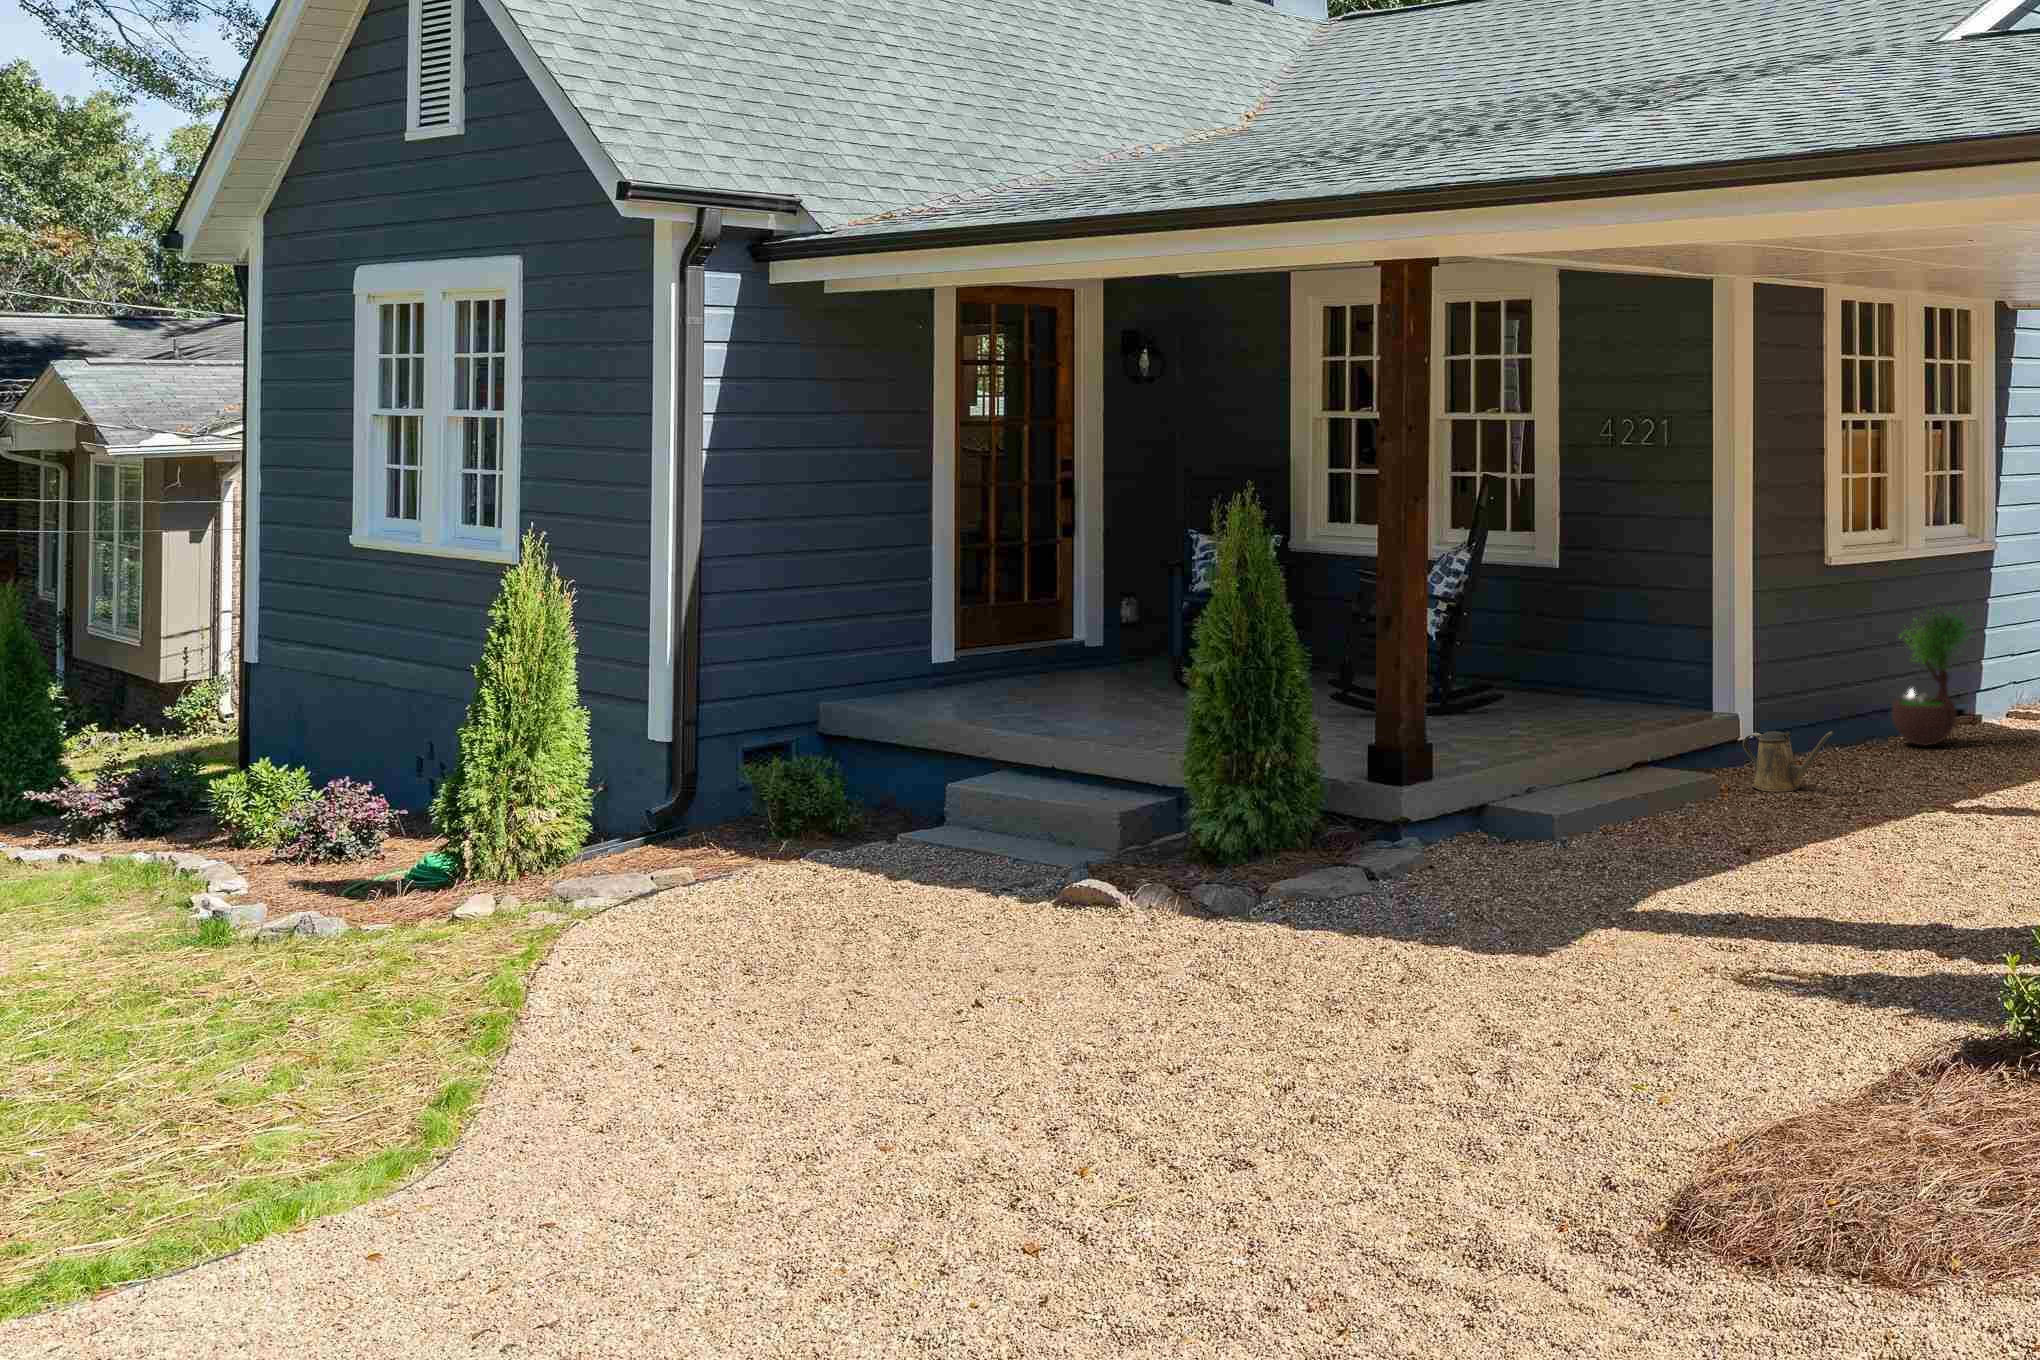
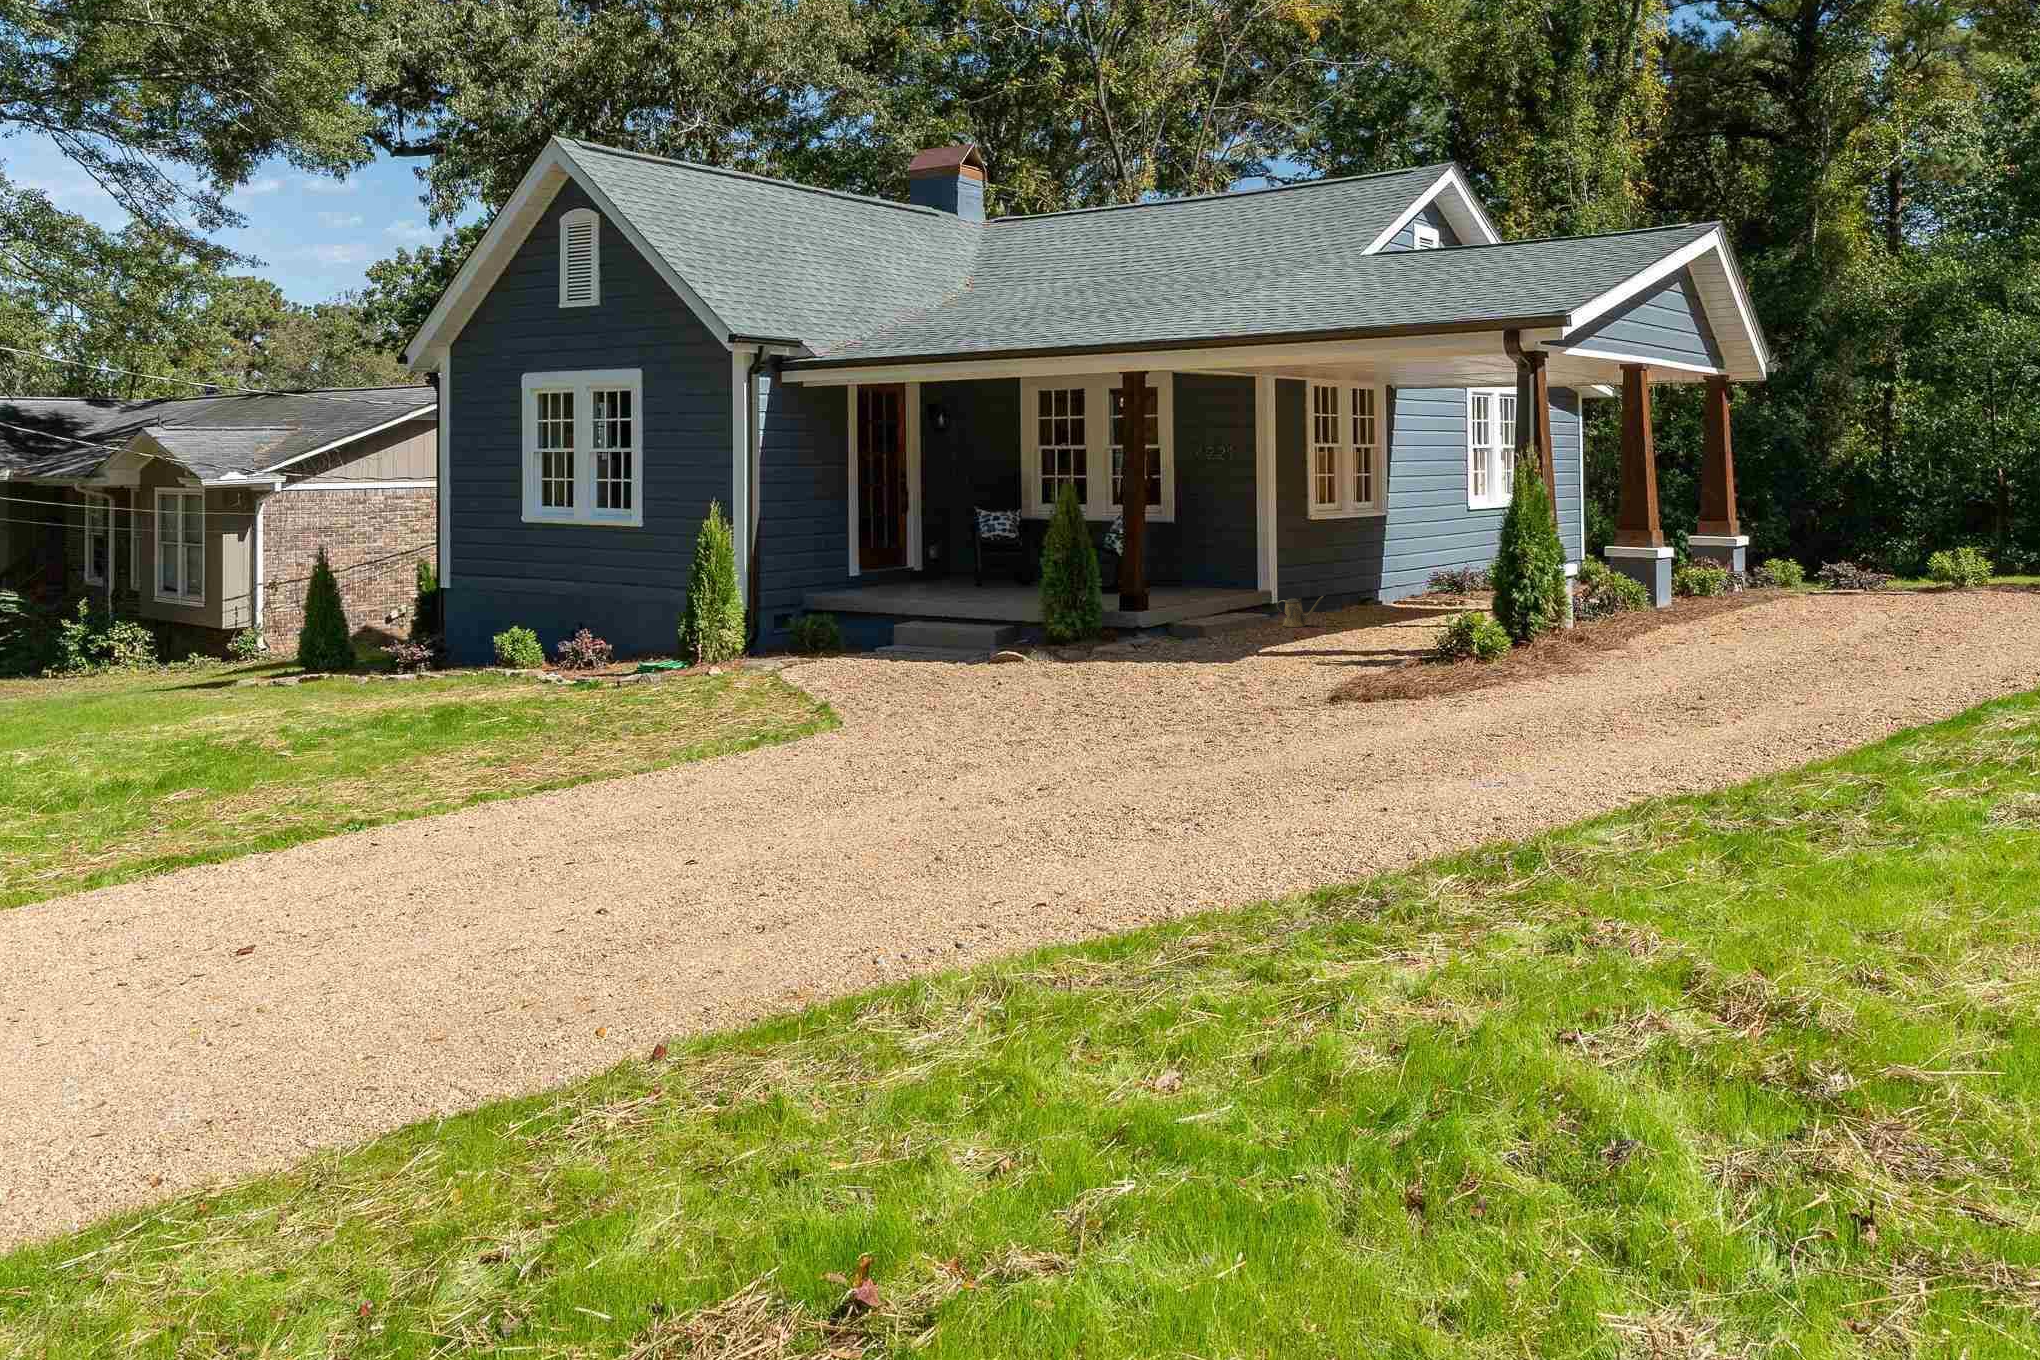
potted tree: present [1892,606,1971,746] -> none [1342,537,1385,613]

